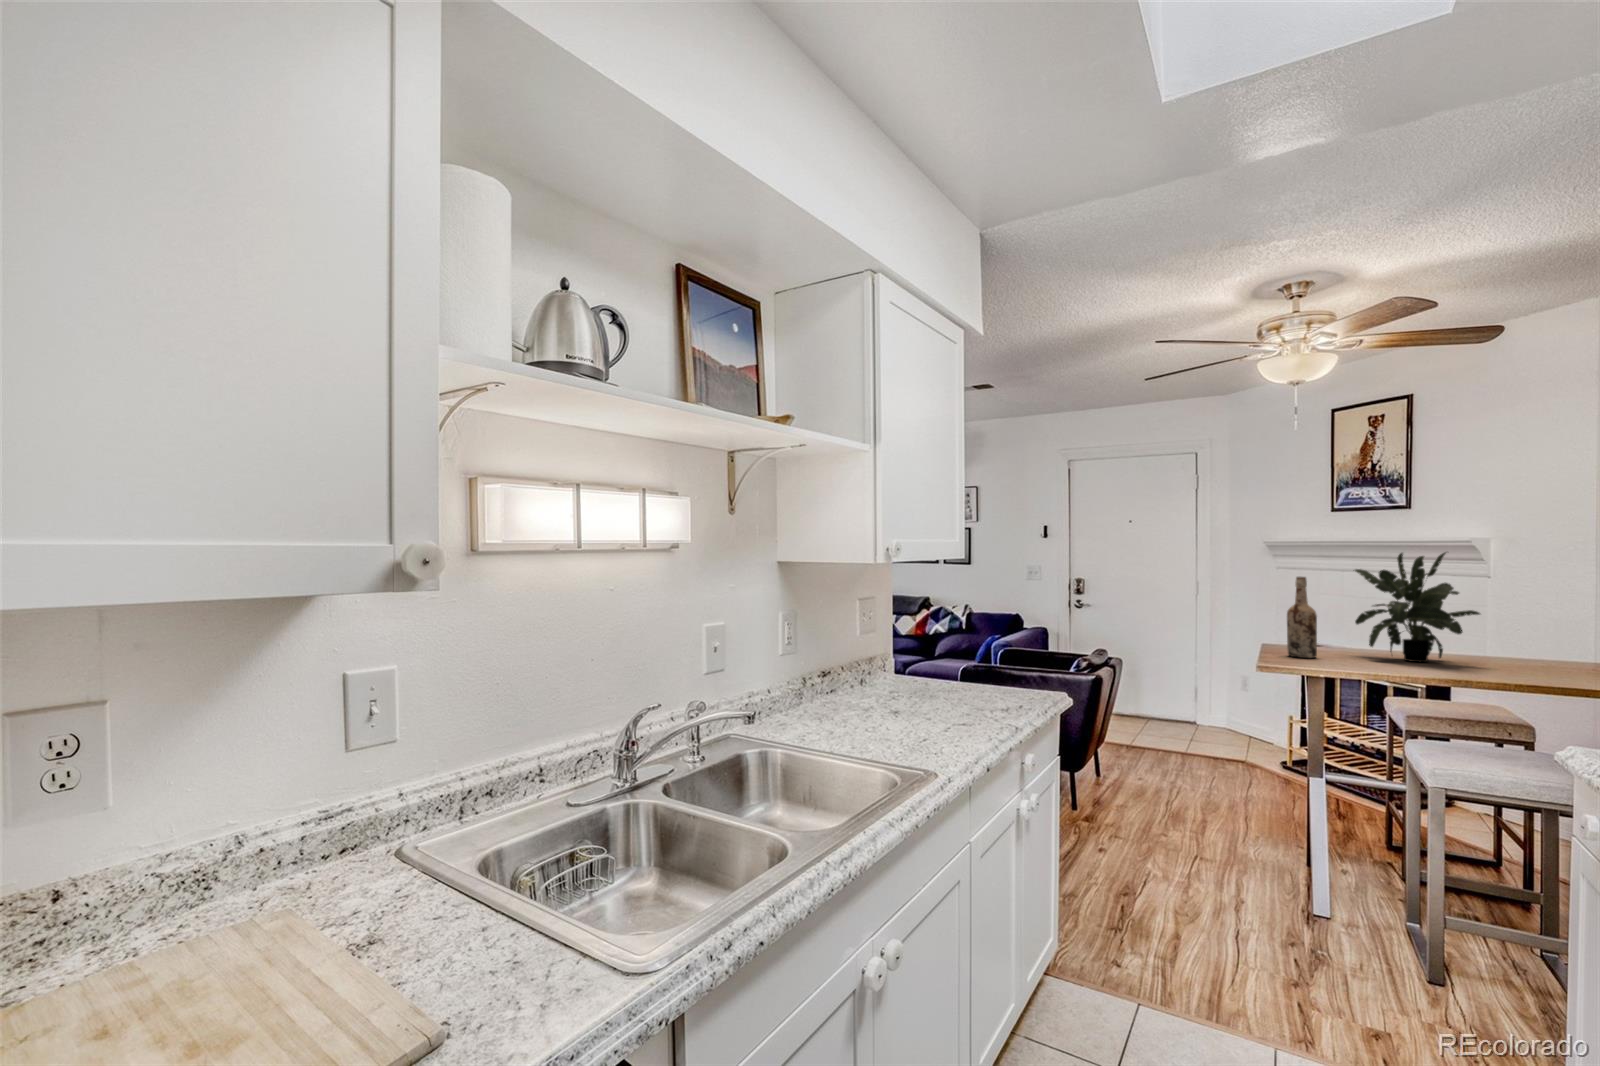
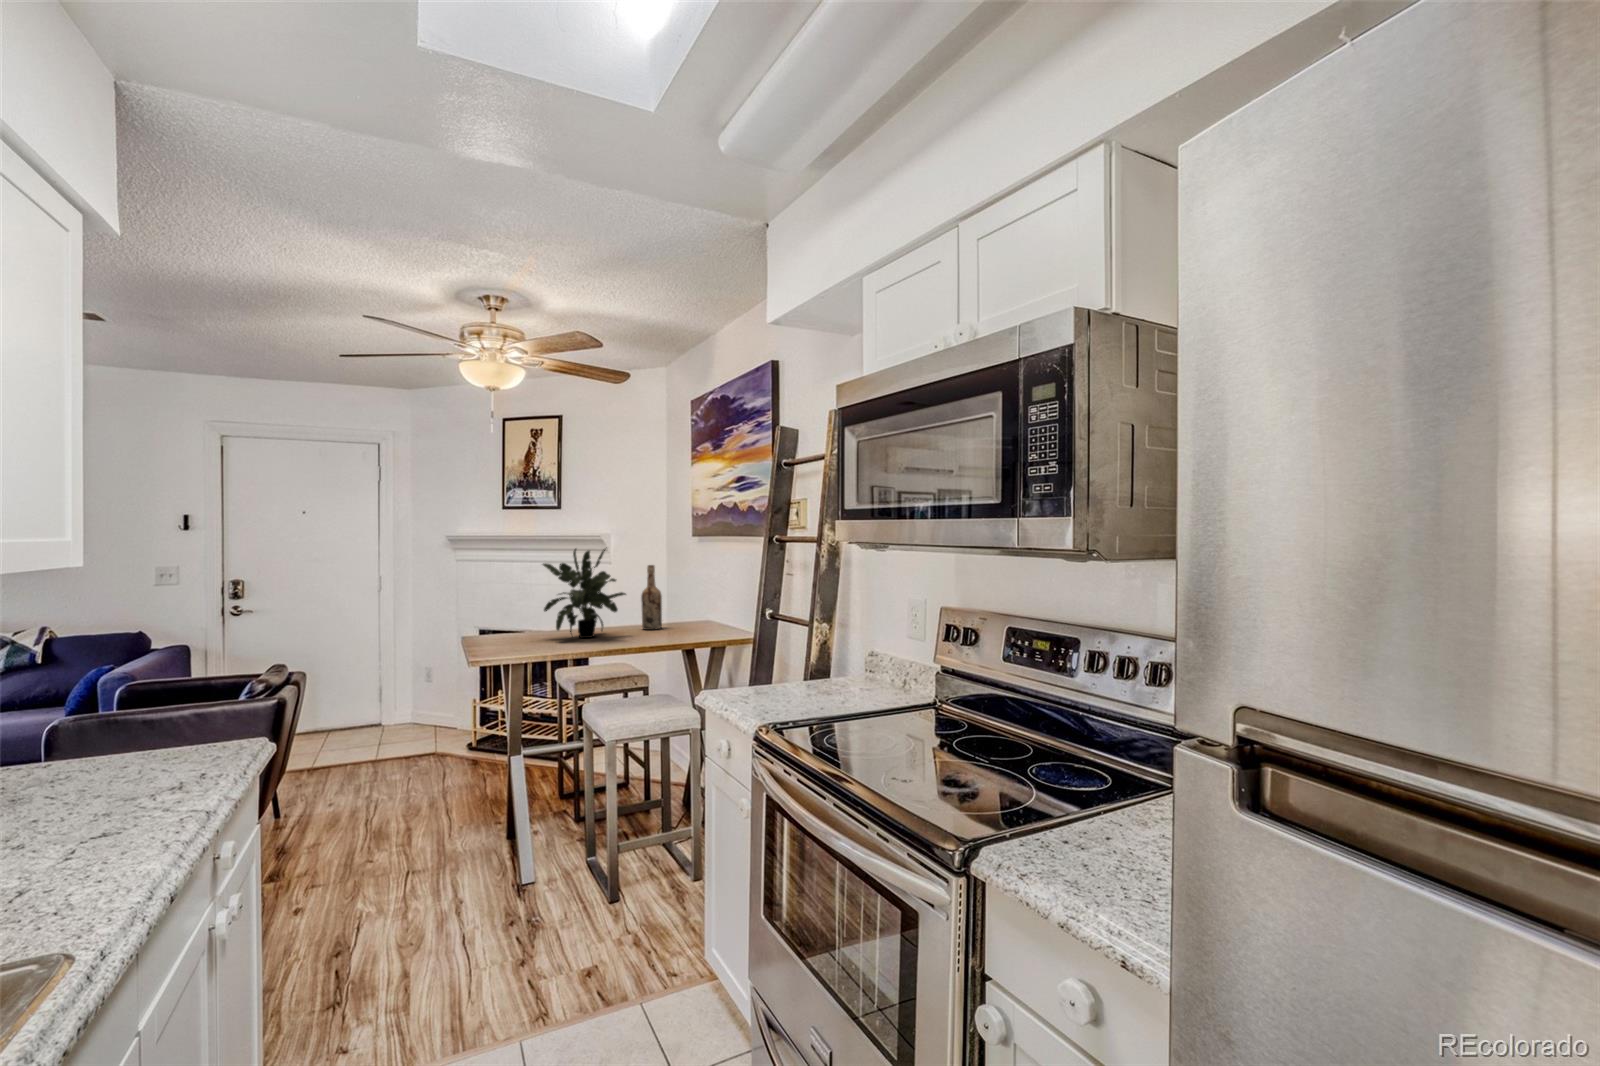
wine bottle: present [1287,577,1317,658] -> present [641,565,662,630]

